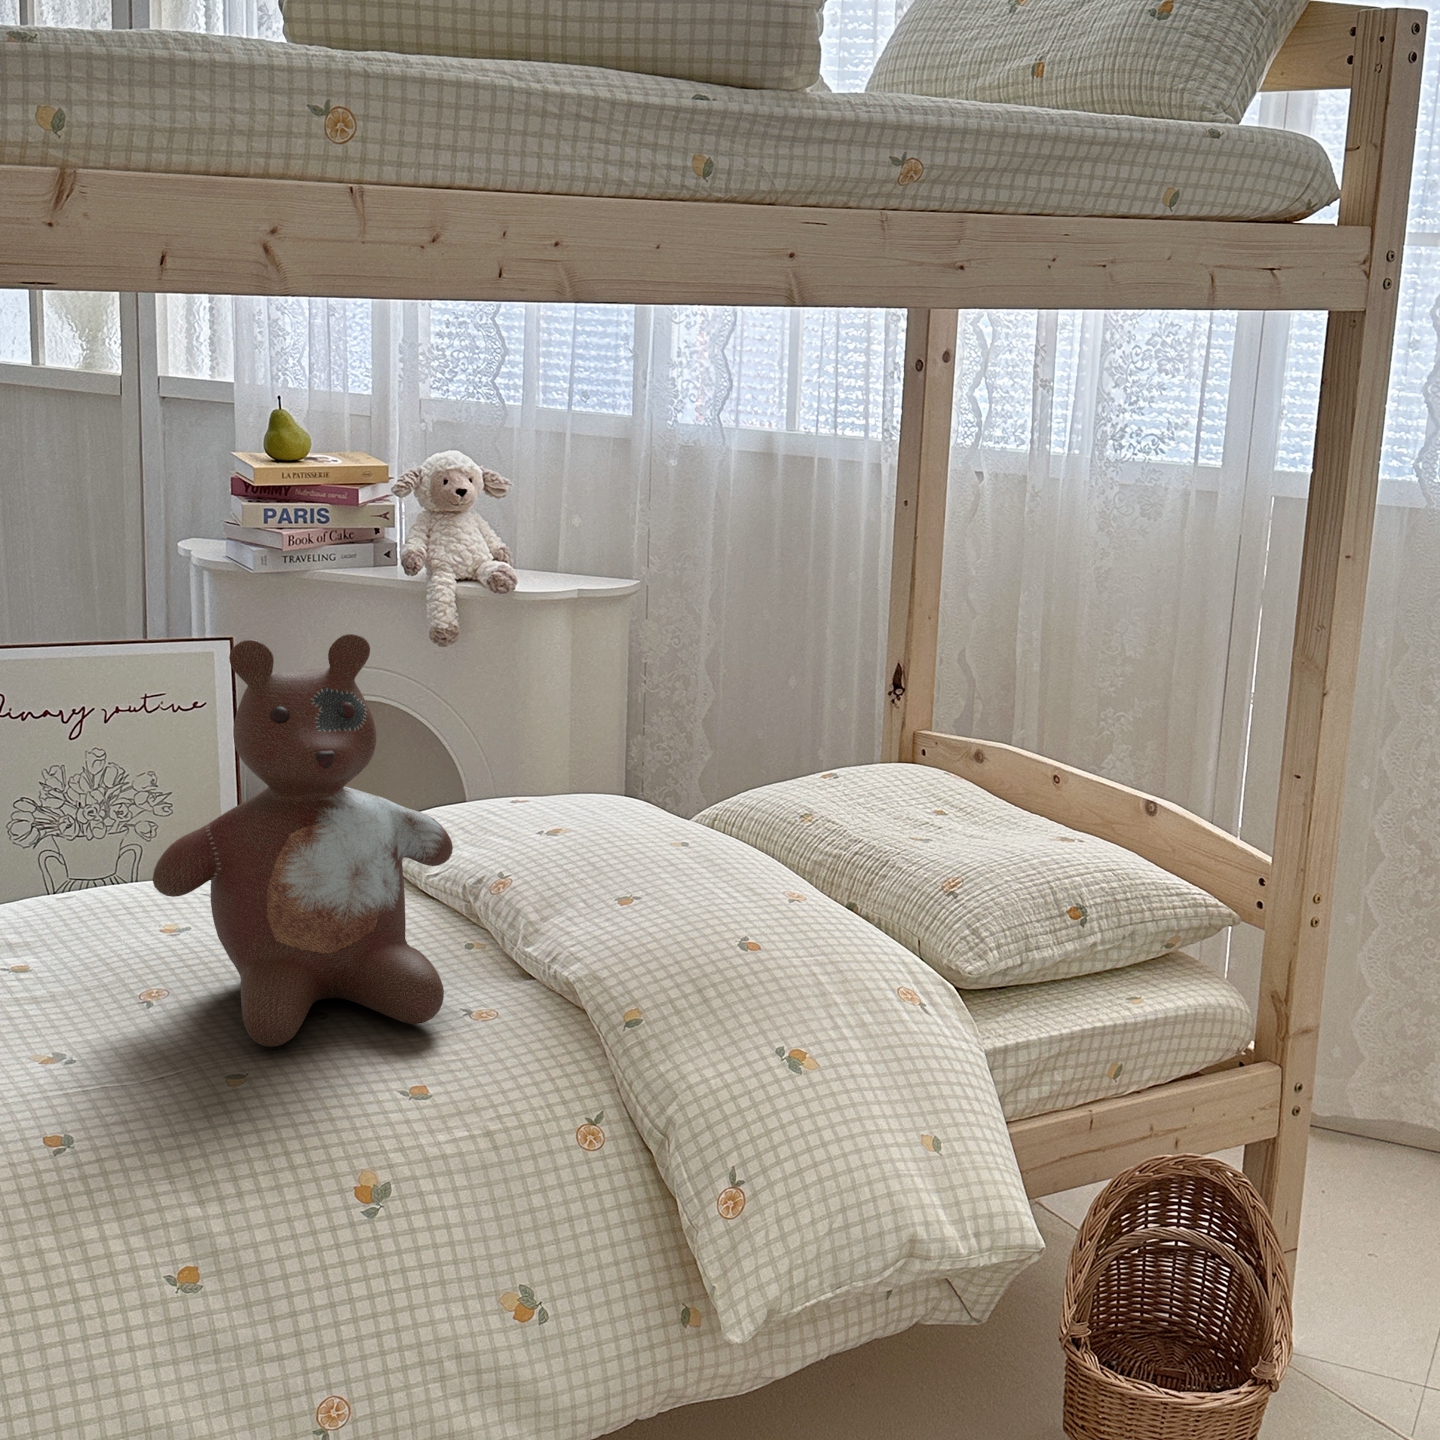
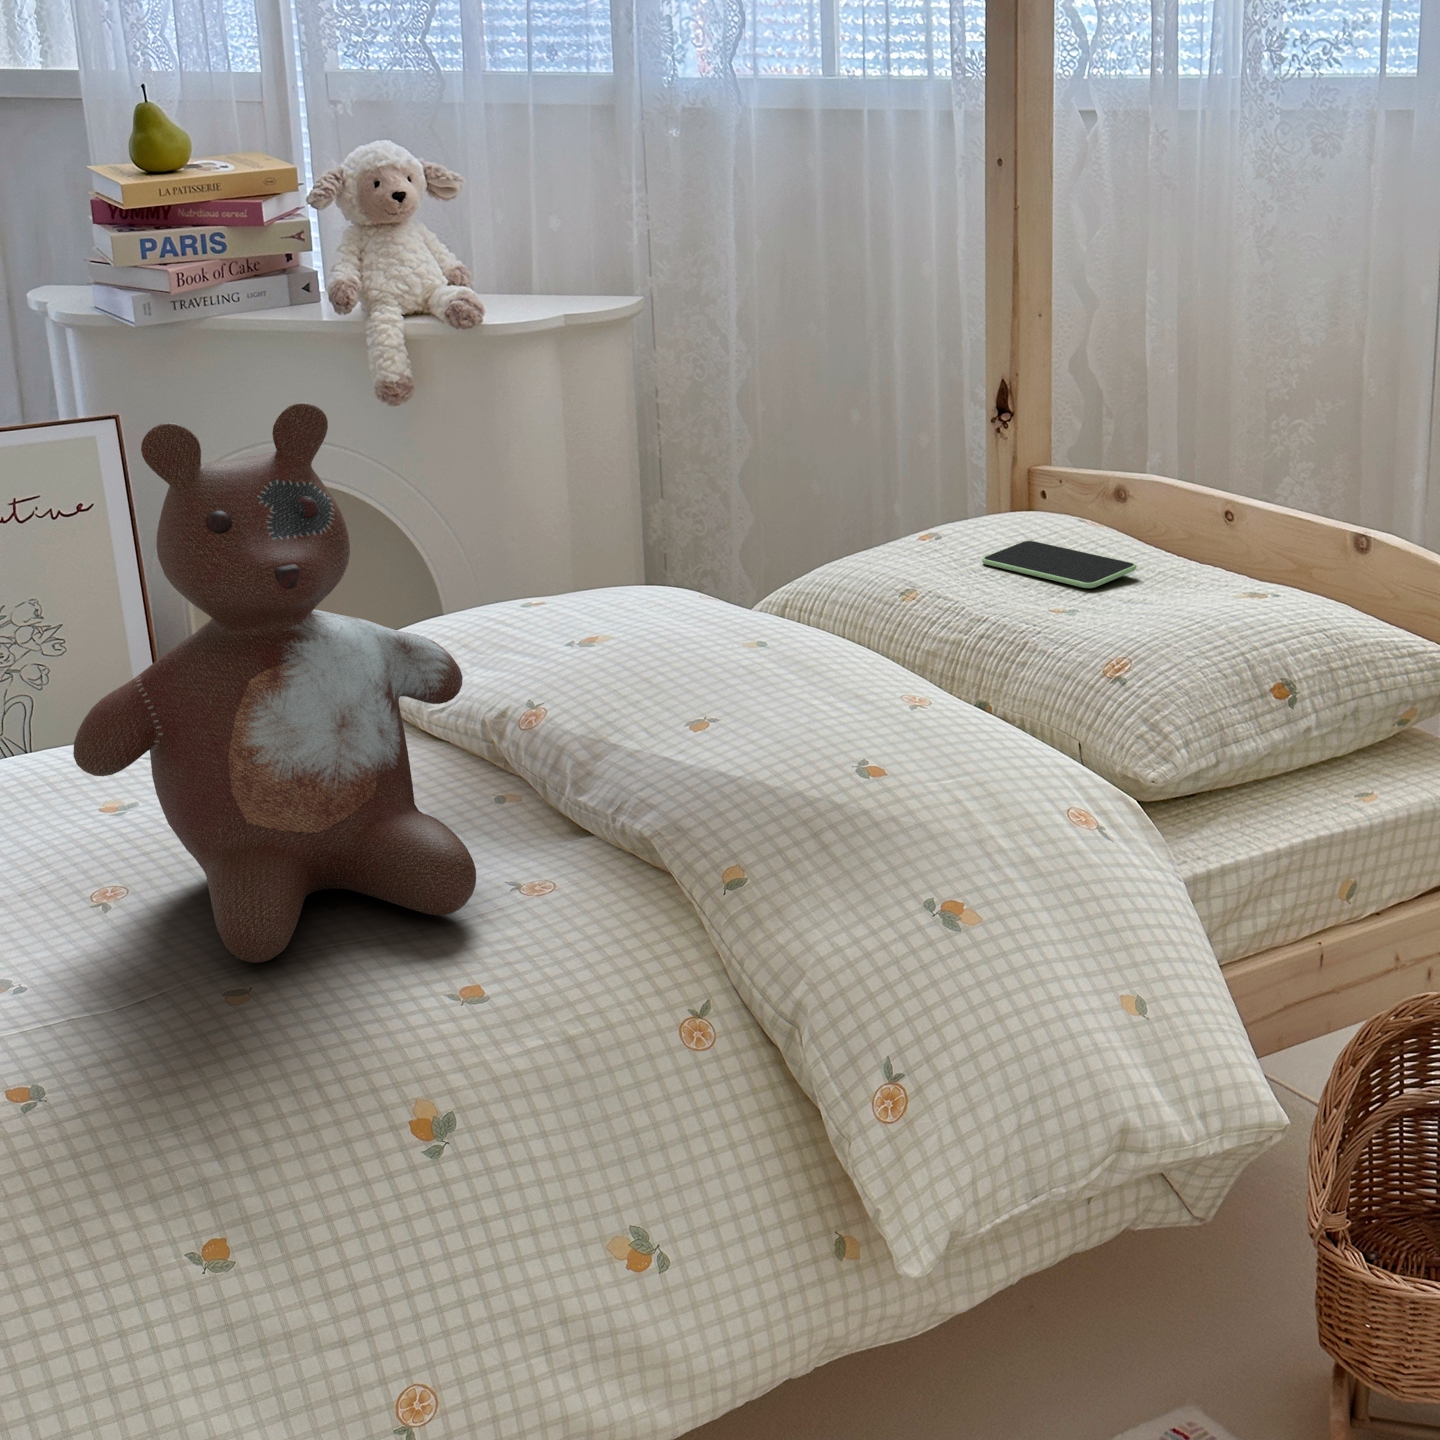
smartphone: none [865,787,979,826] -> present [982,541,1136,588]

